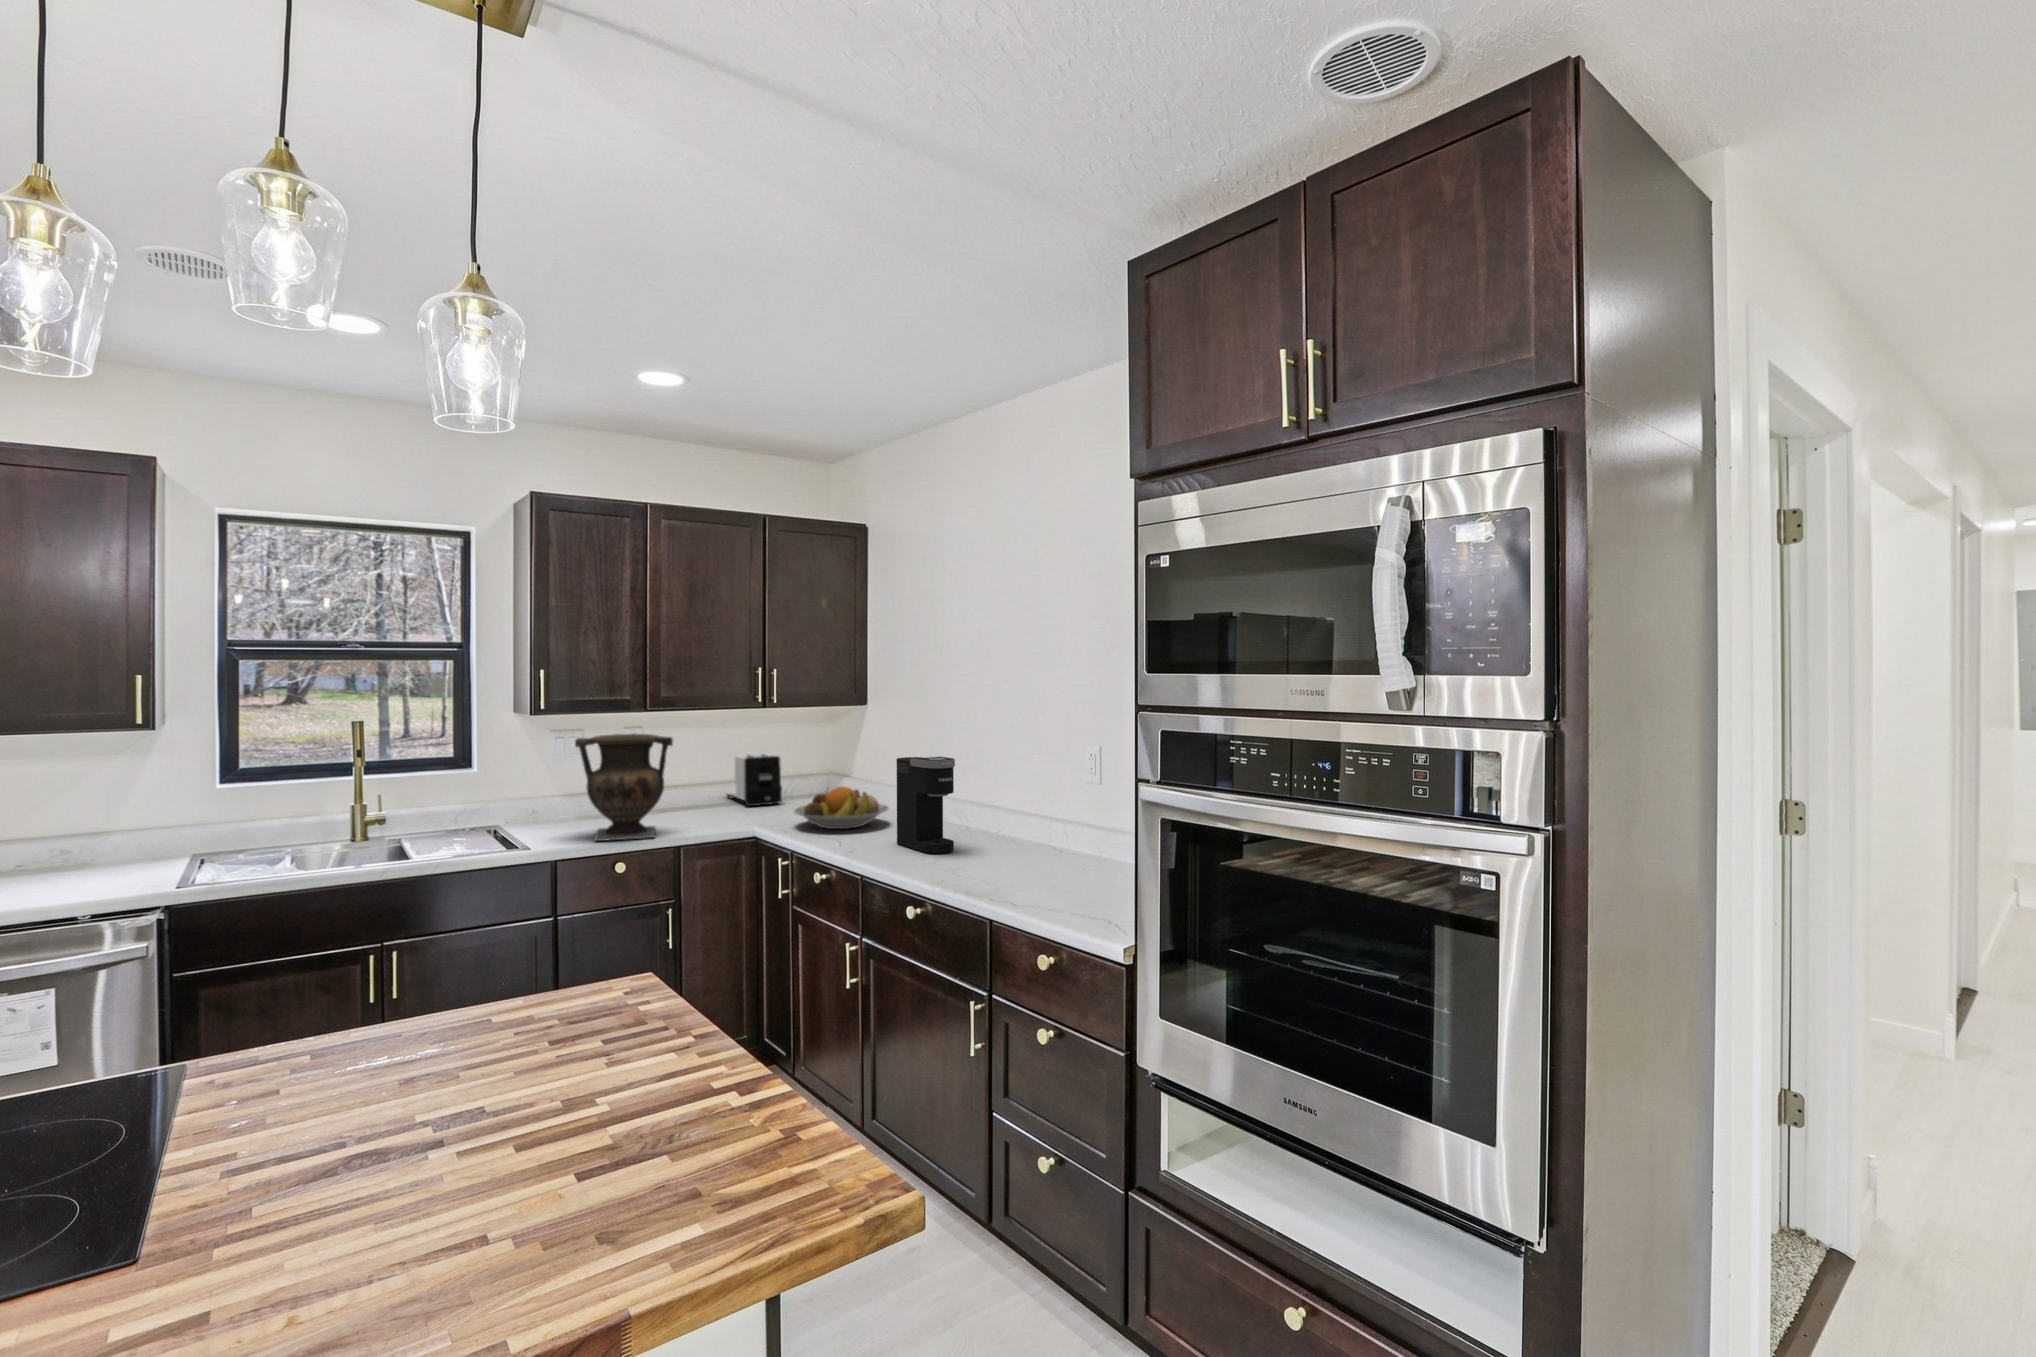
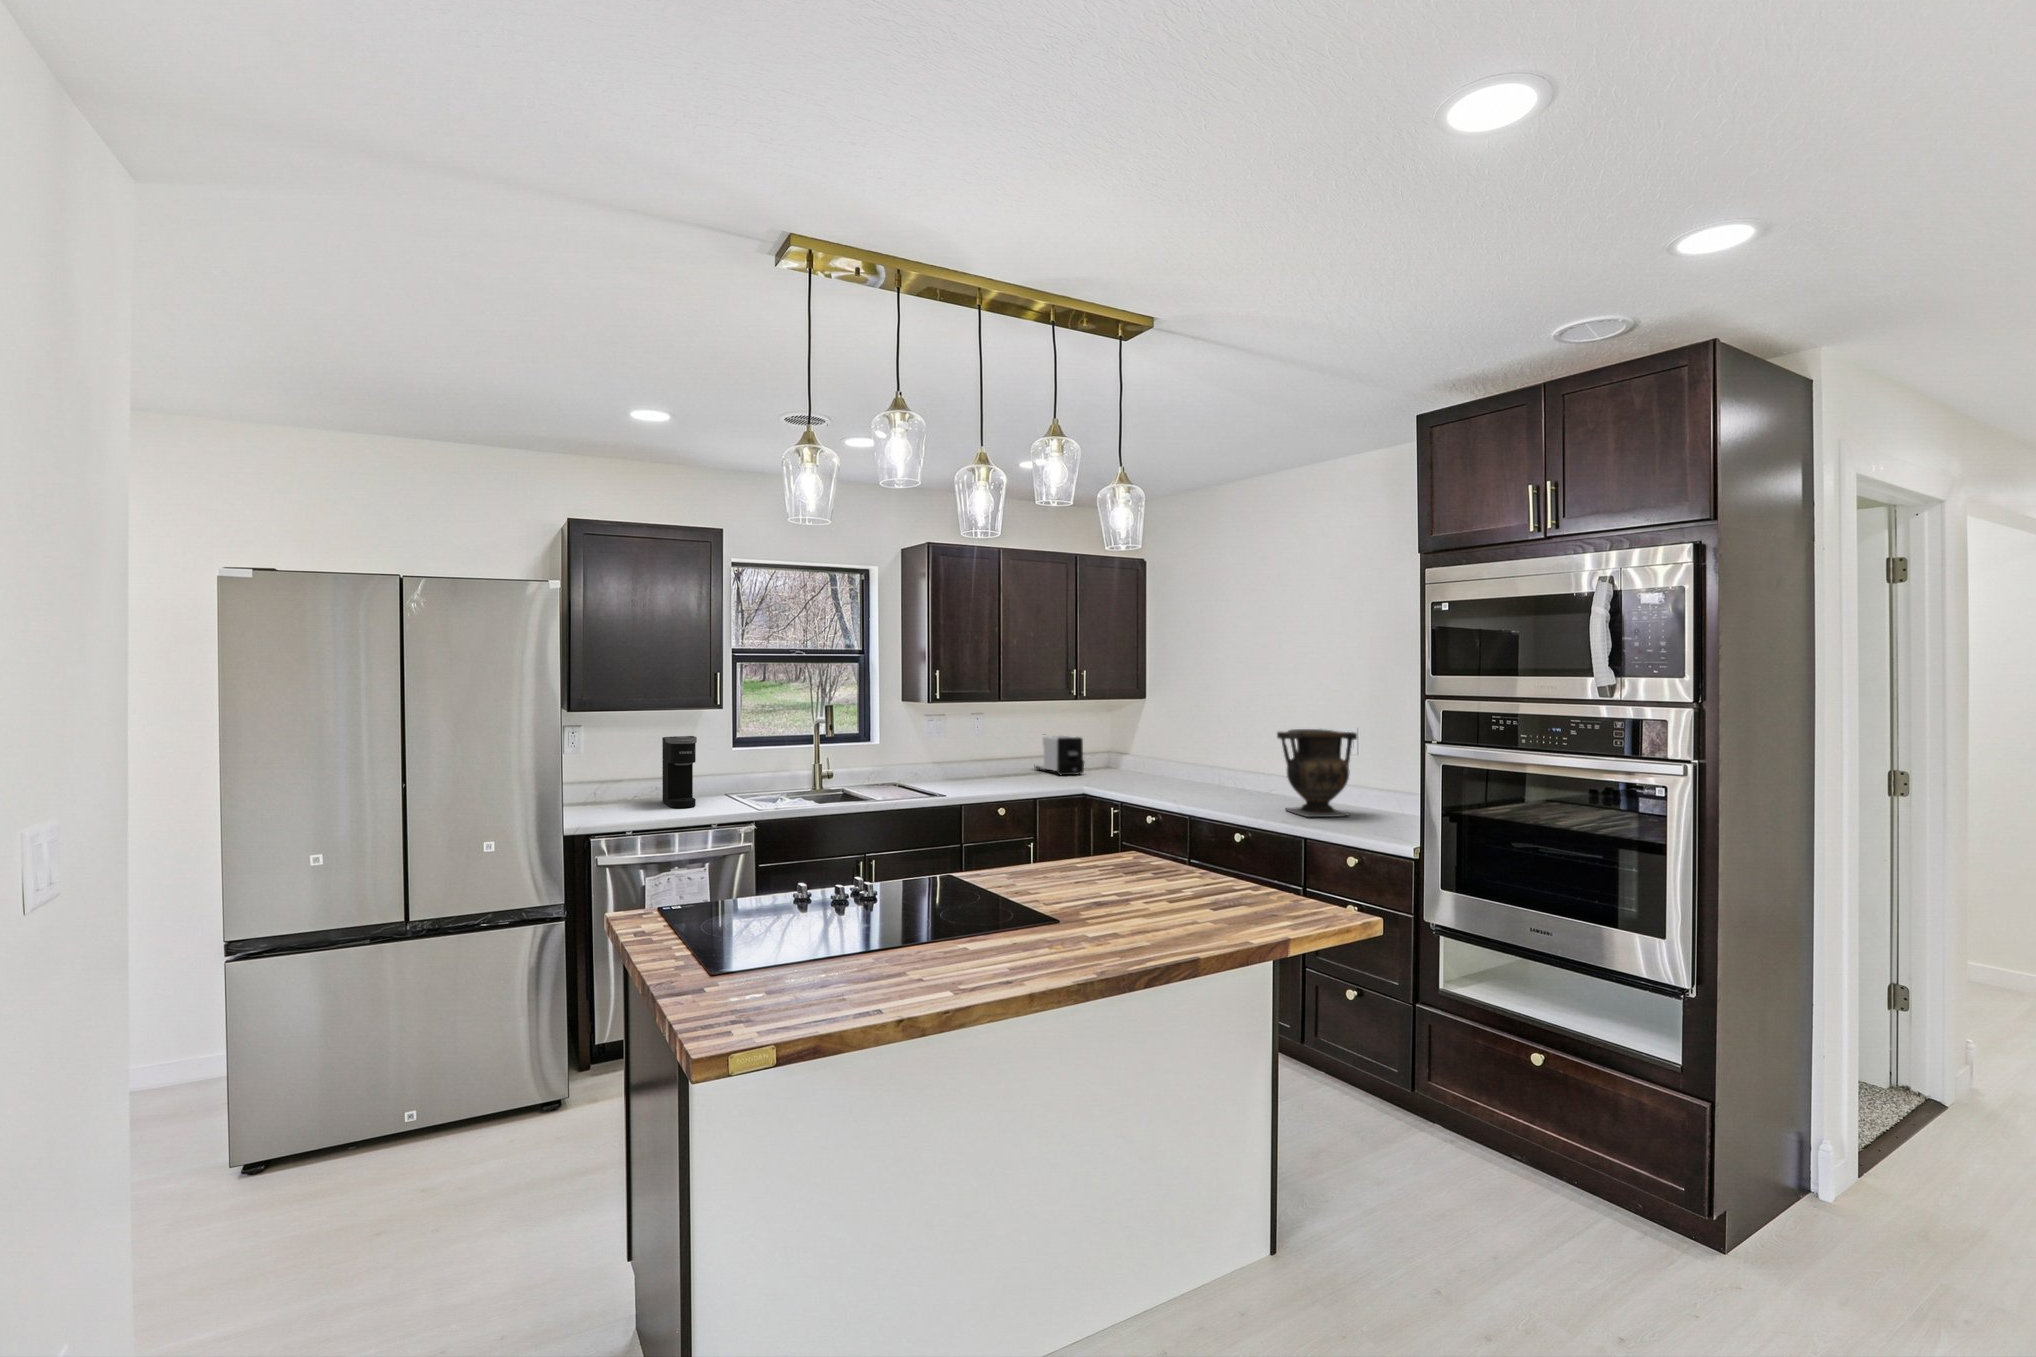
vase: present [575,734,673,841] -> present [1277,729,1357,817]
coffee maker: present [897,757,955,853] -> present [662,736,697,808]
fruit bowl: present [794,787,888,829] -> none [1112,759,1183,790]

